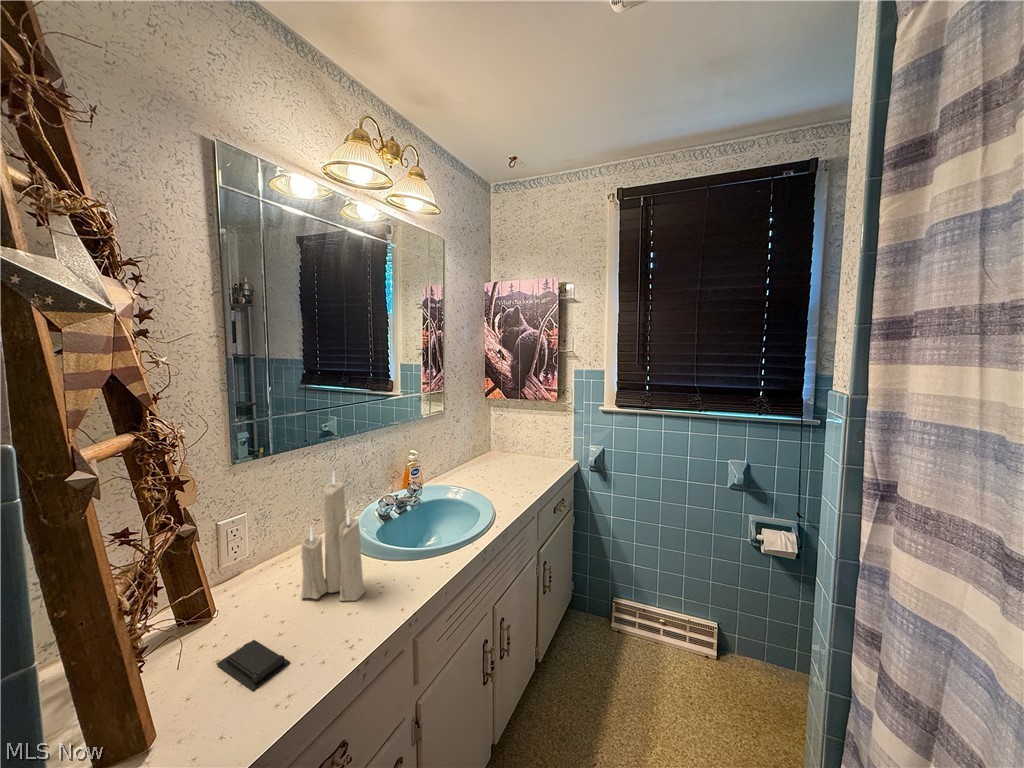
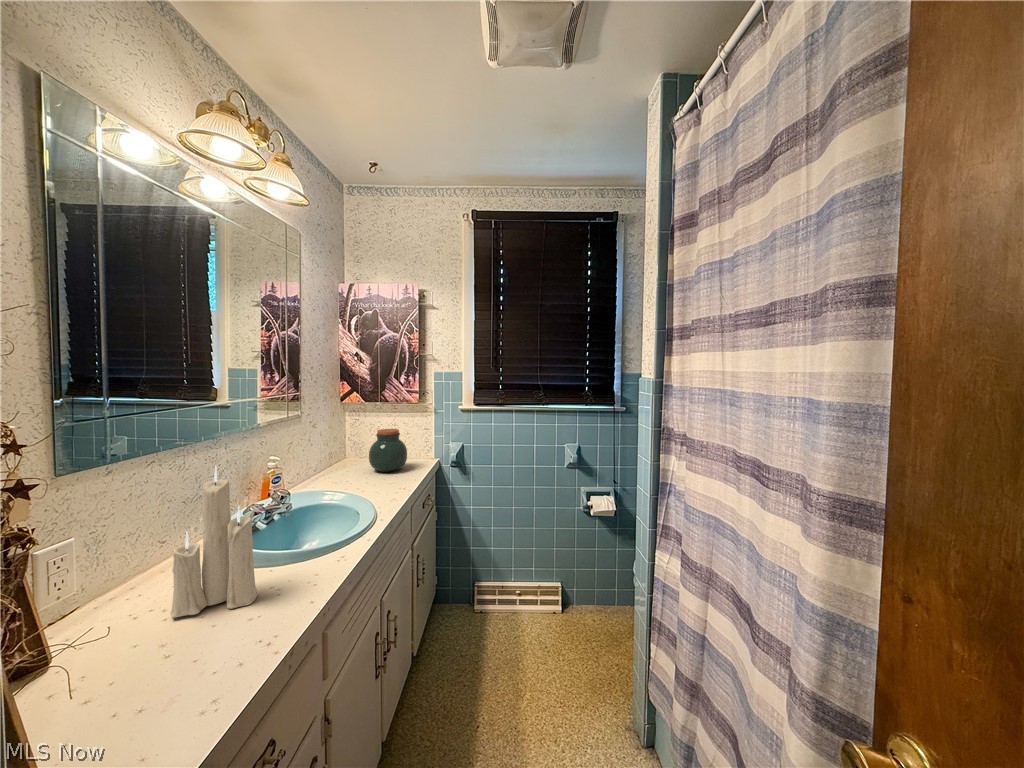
jar: none [505,426,542,470] -> present [369,429,407,472]
soap bar: present [217,640,290,690] -> none [83,664,195,704]

